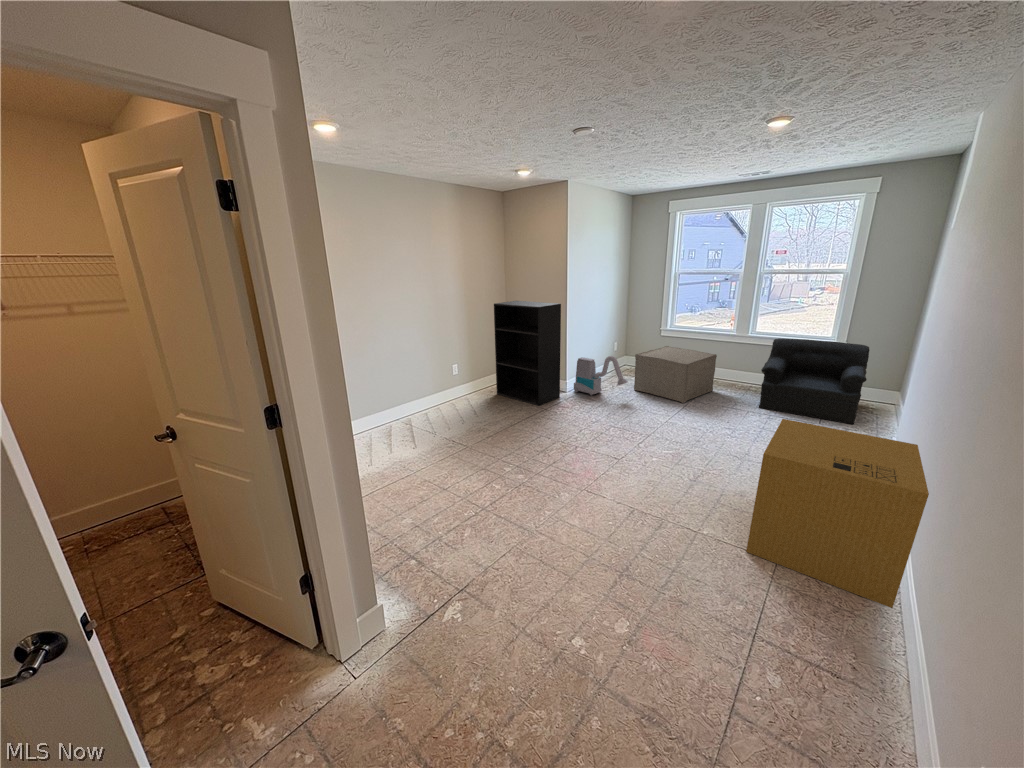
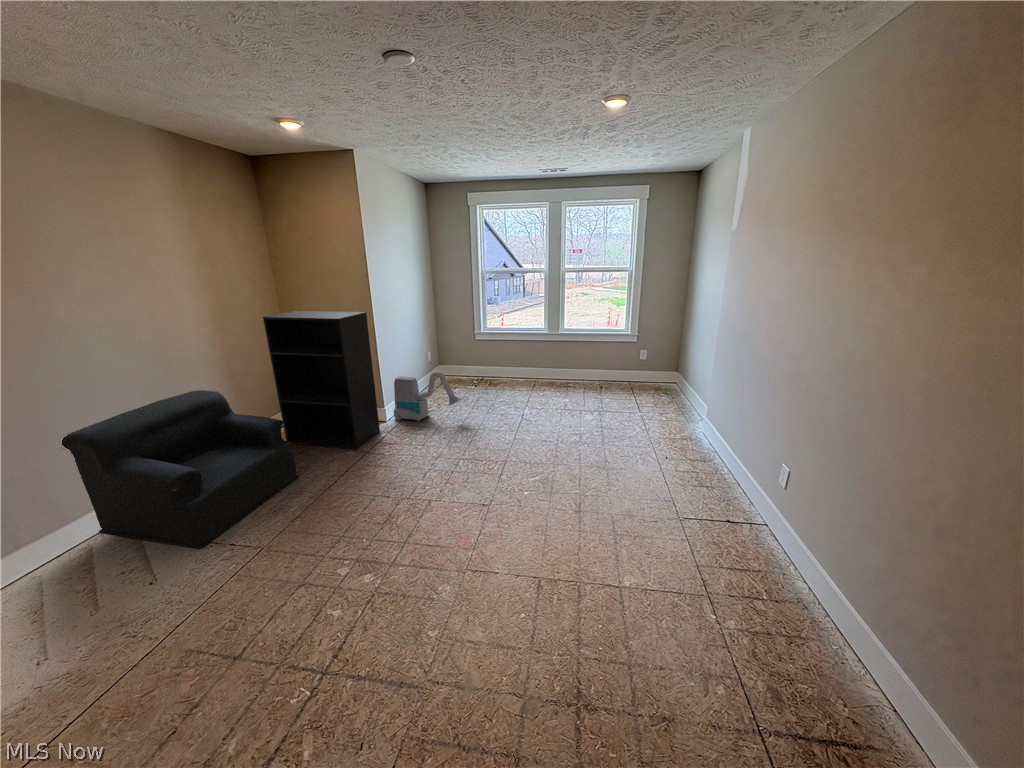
armchair: present [759,338,870,424] -> present [62,390,299,549]
ottoman: present [634,346,717,403] -> none [460,352,539,413]
cardboard box: present [746,419,929,608] -> none [655,427,846,608]

